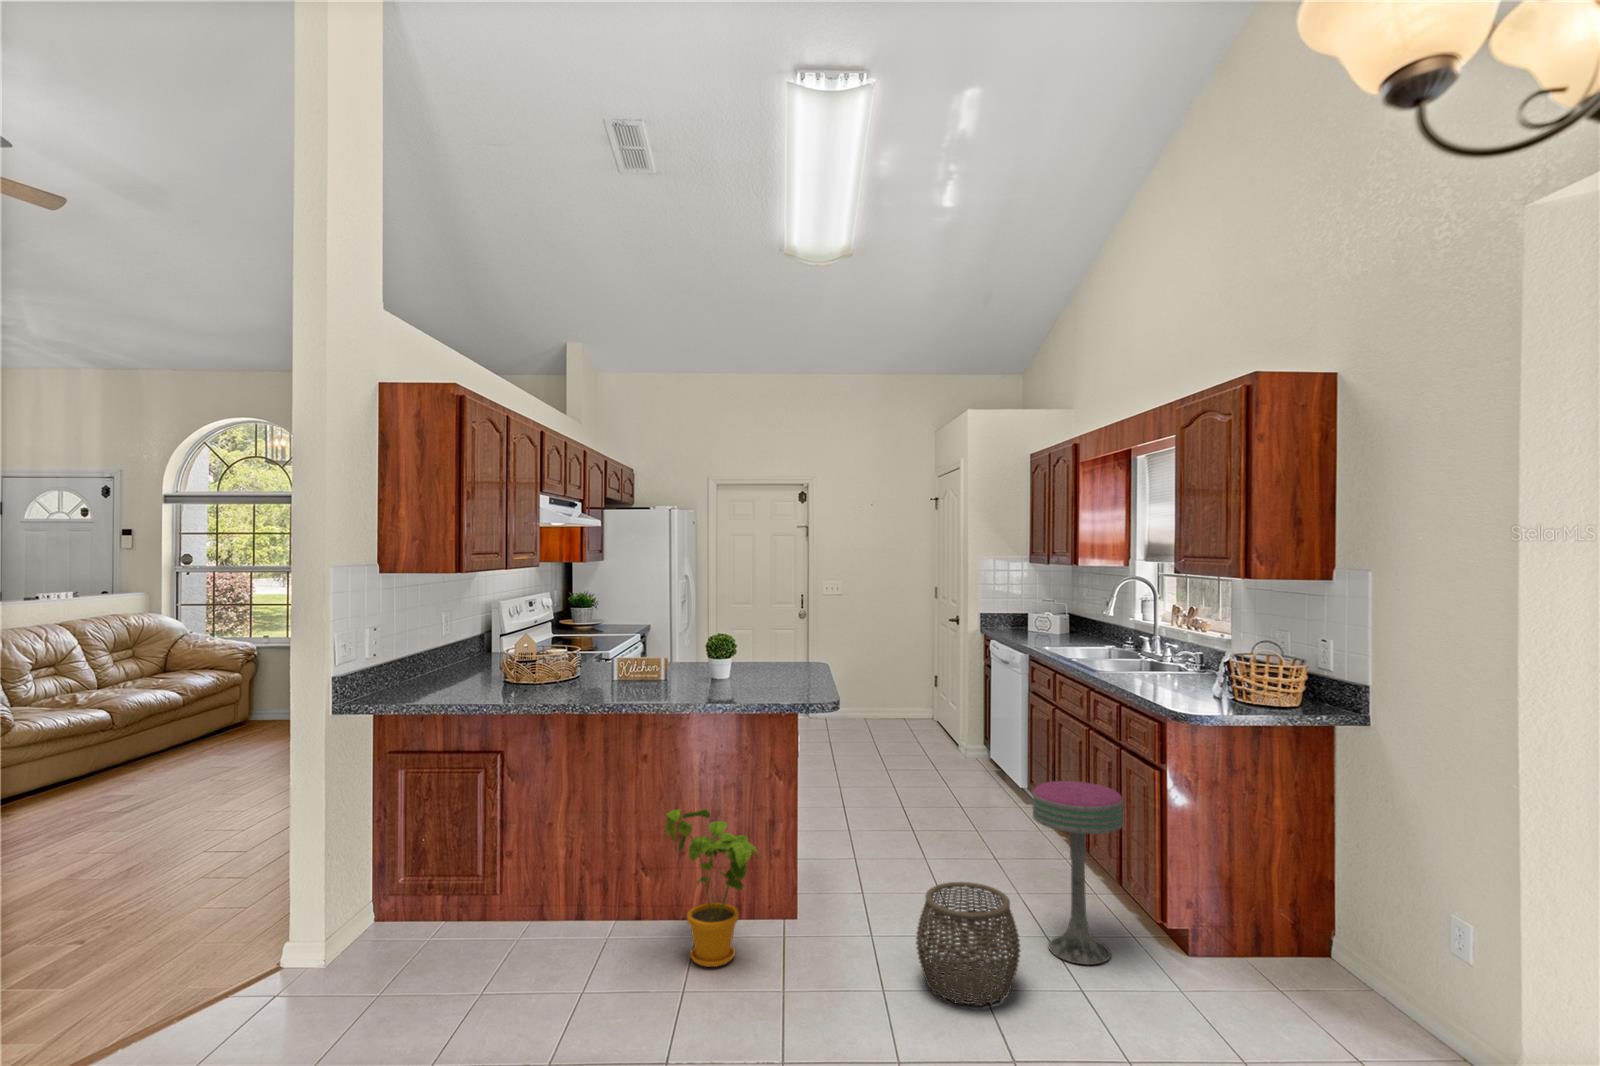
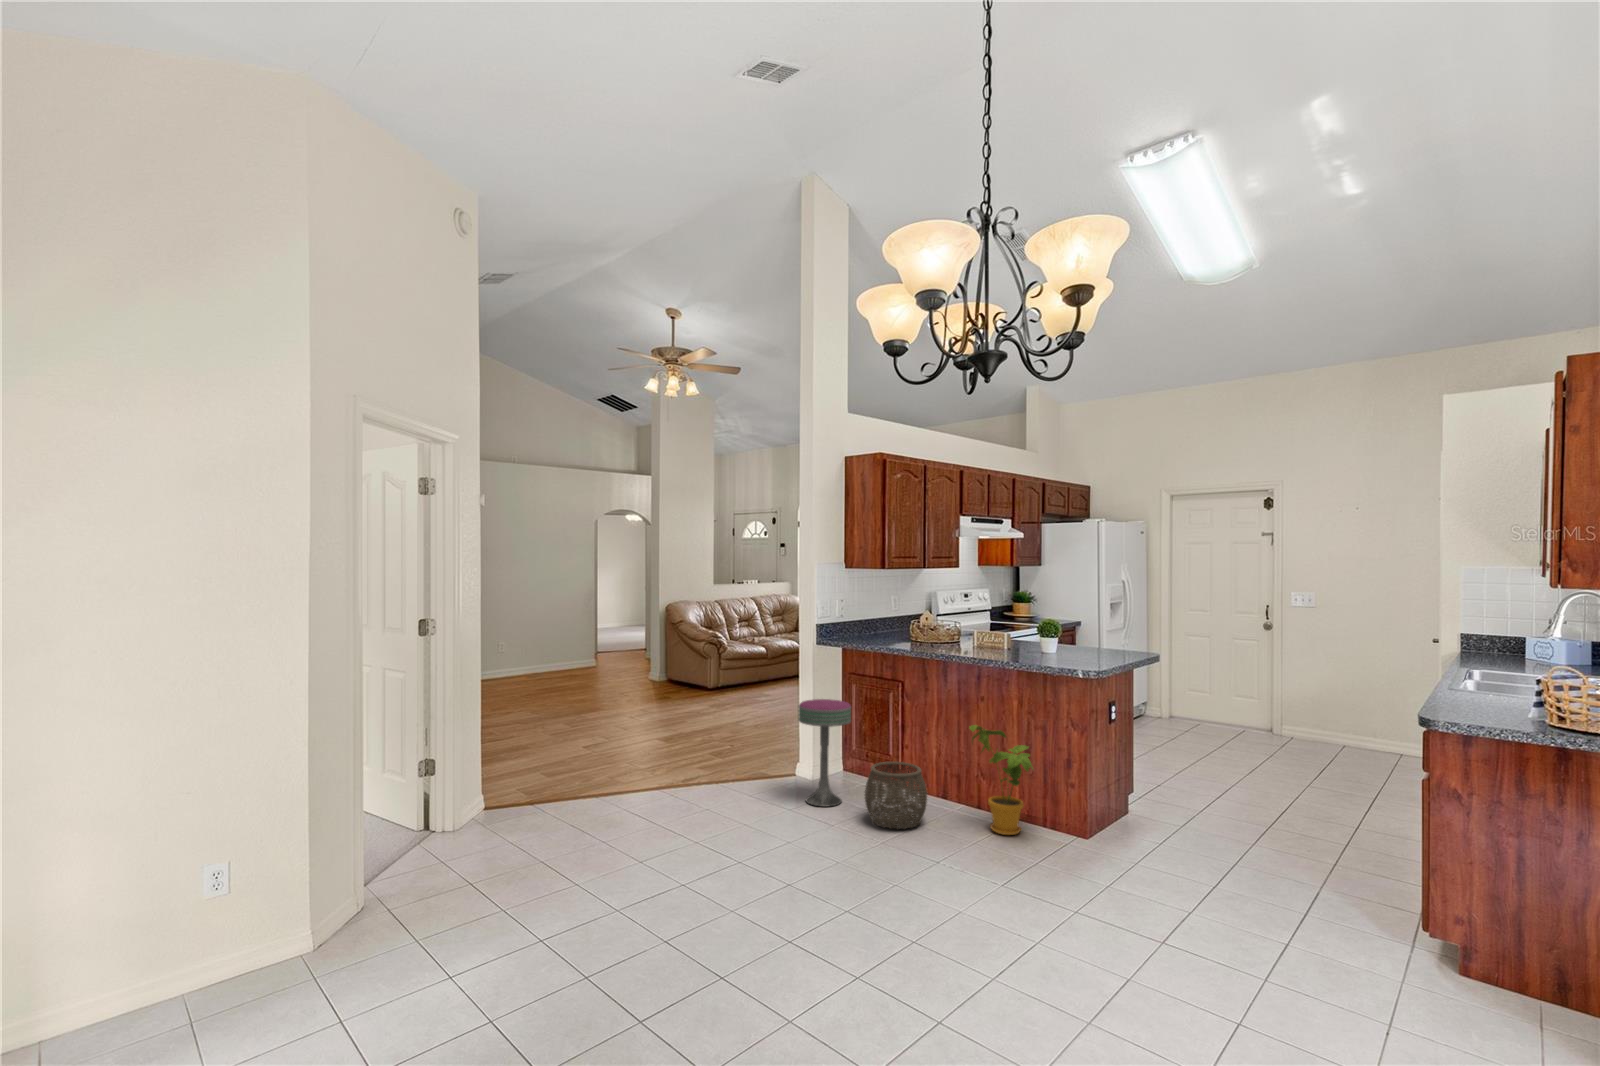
bar stool: present [1032,781,1124,965] -> present [798,699,851,807]
woven basket: present [916,882,1020,1006] -> present [865,762,927,829]

